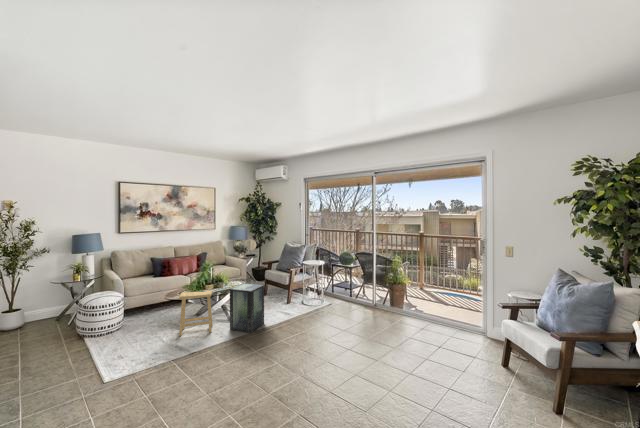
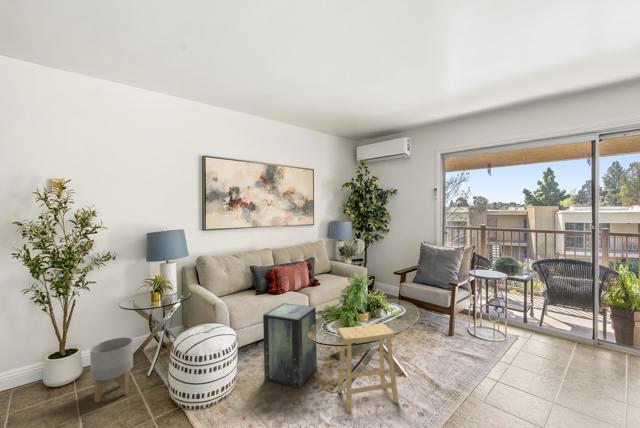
storage box: present [230,283,264,333] -> present [263,303,317,389]
planter: none [29,300,57,336] -> present [90,337,133,403]

